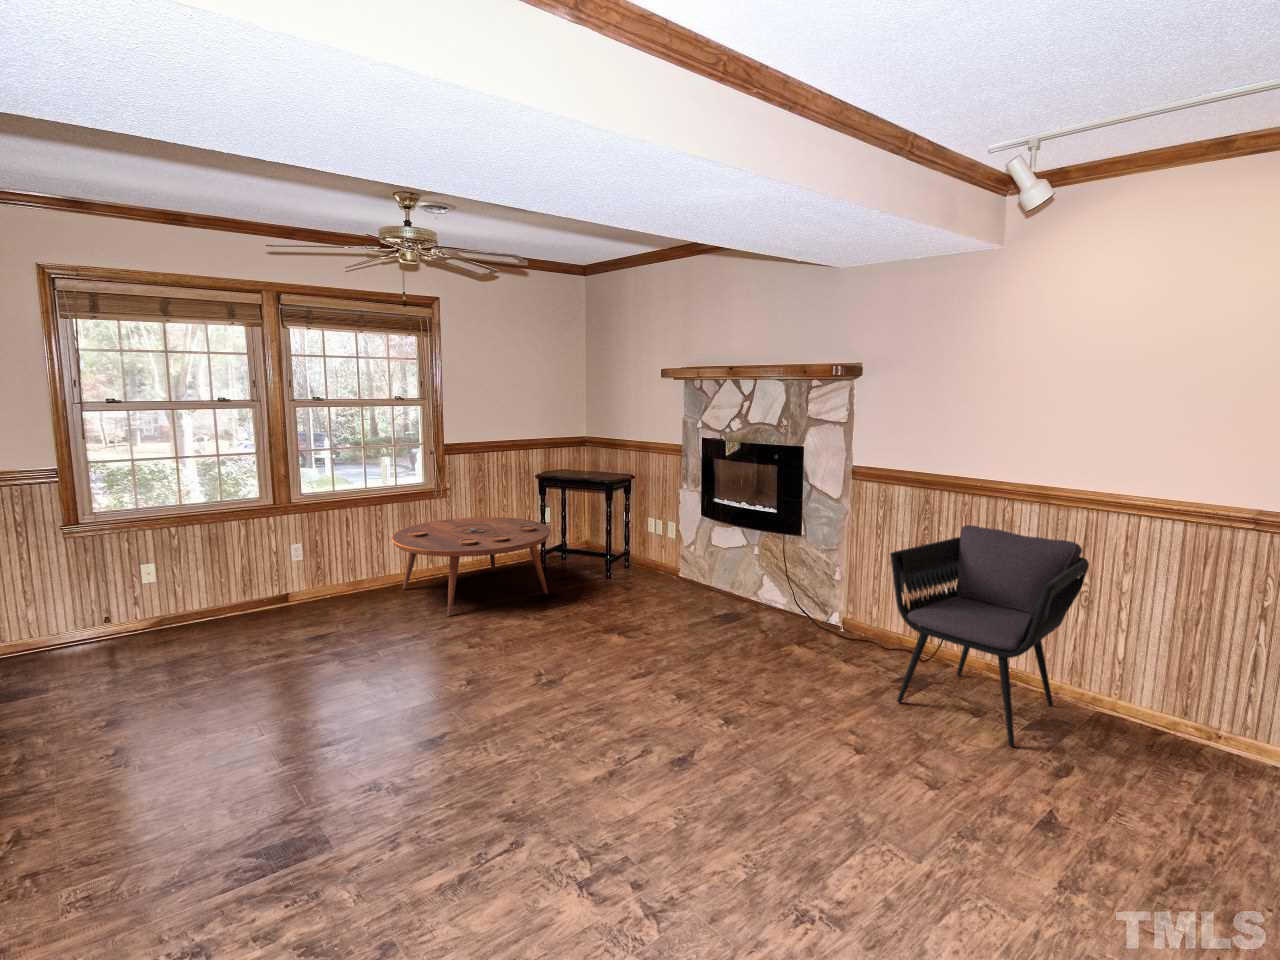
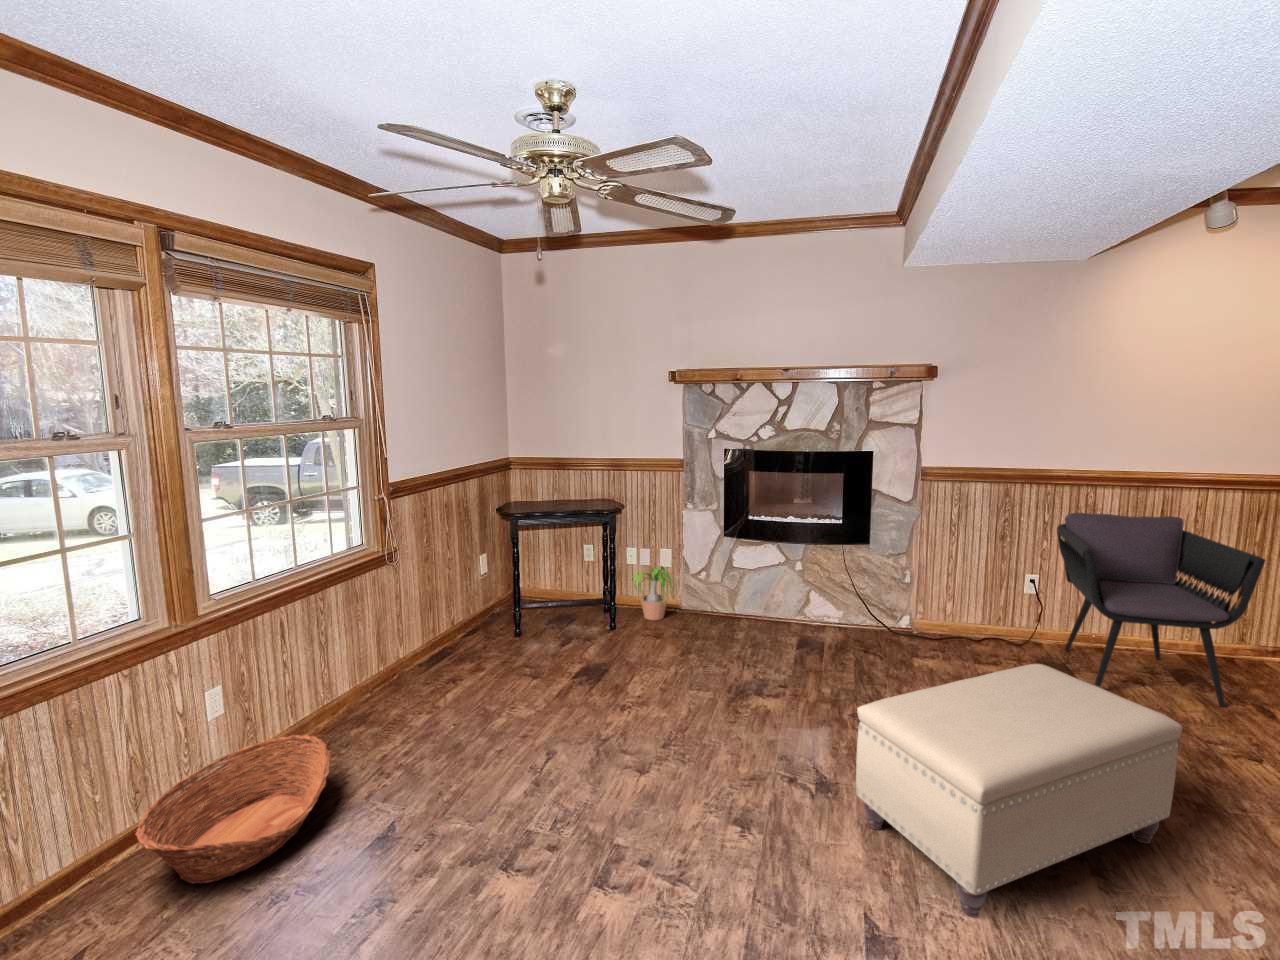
coffee table: present [392,517,551,616] -> none [373,575,603,740]
potted plant: none [619,535,669,579] -> present [632,566,674,620]
basket: none [229,575,337,625] -> present [135,735,330,884]
ottoman: none [492,610,718,767] -> present [856,664,1183,917]

